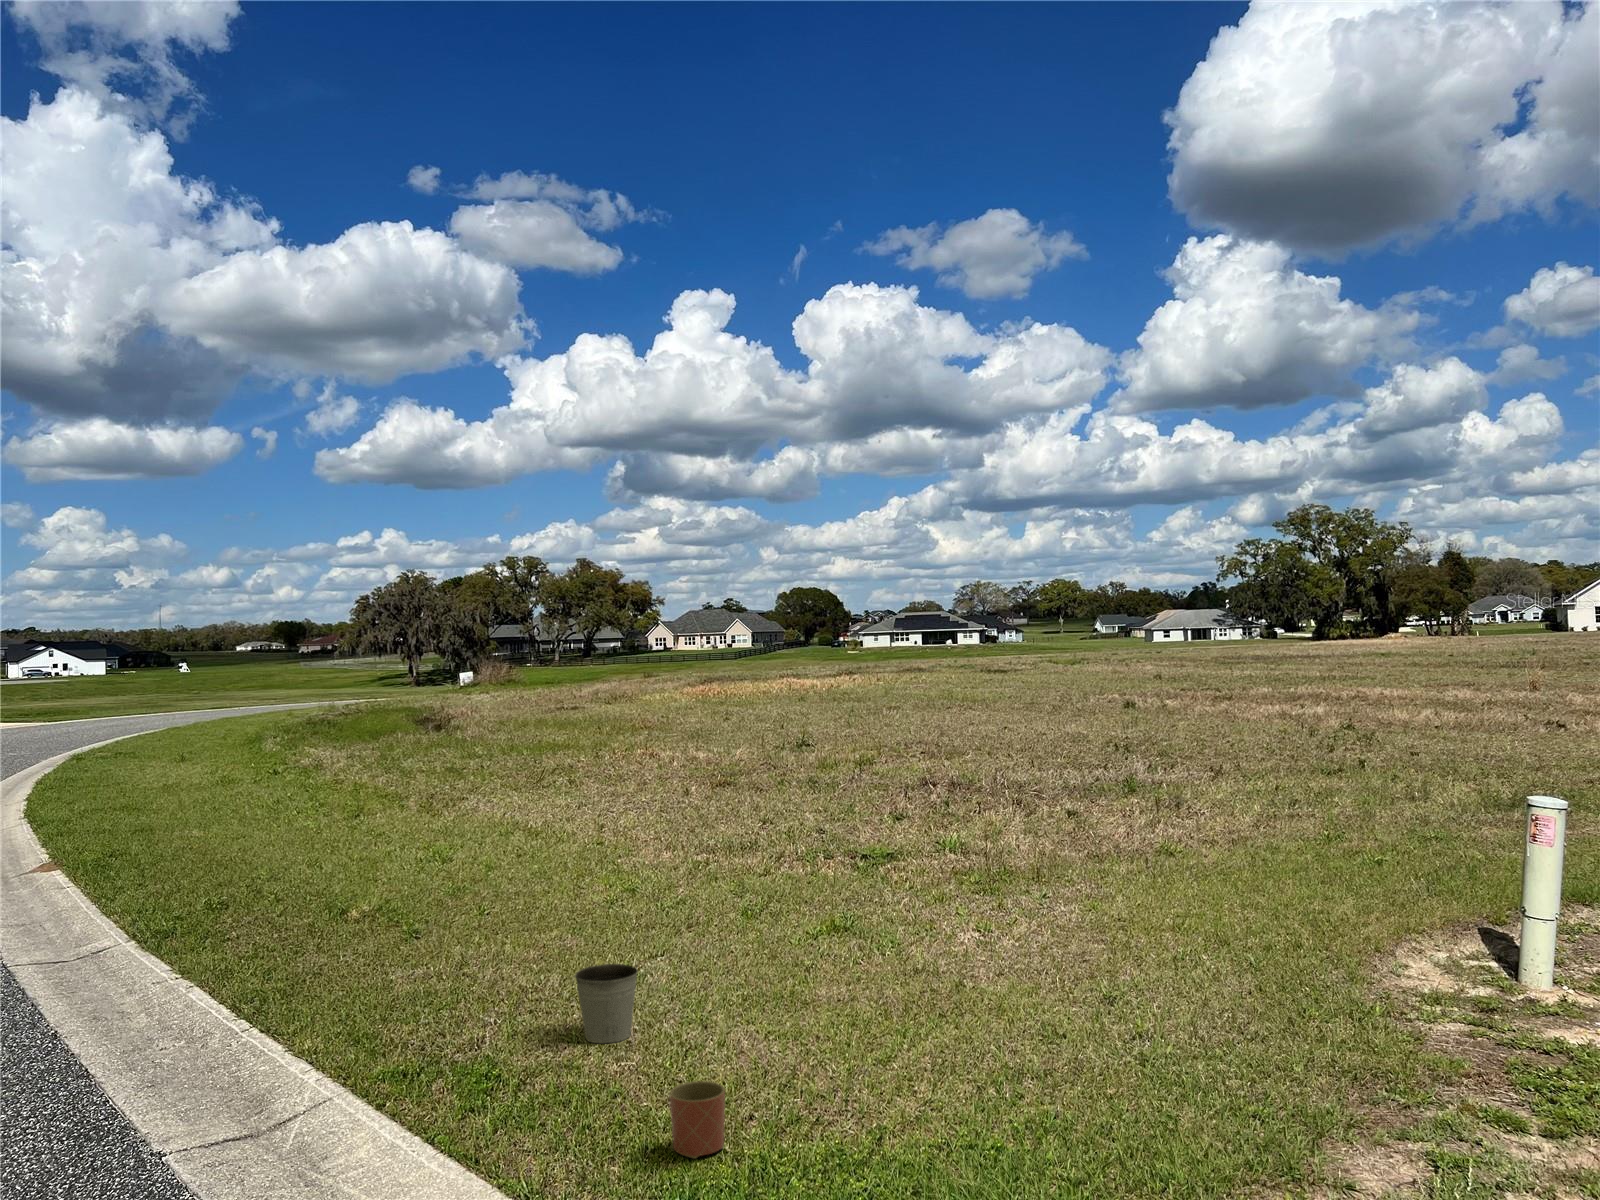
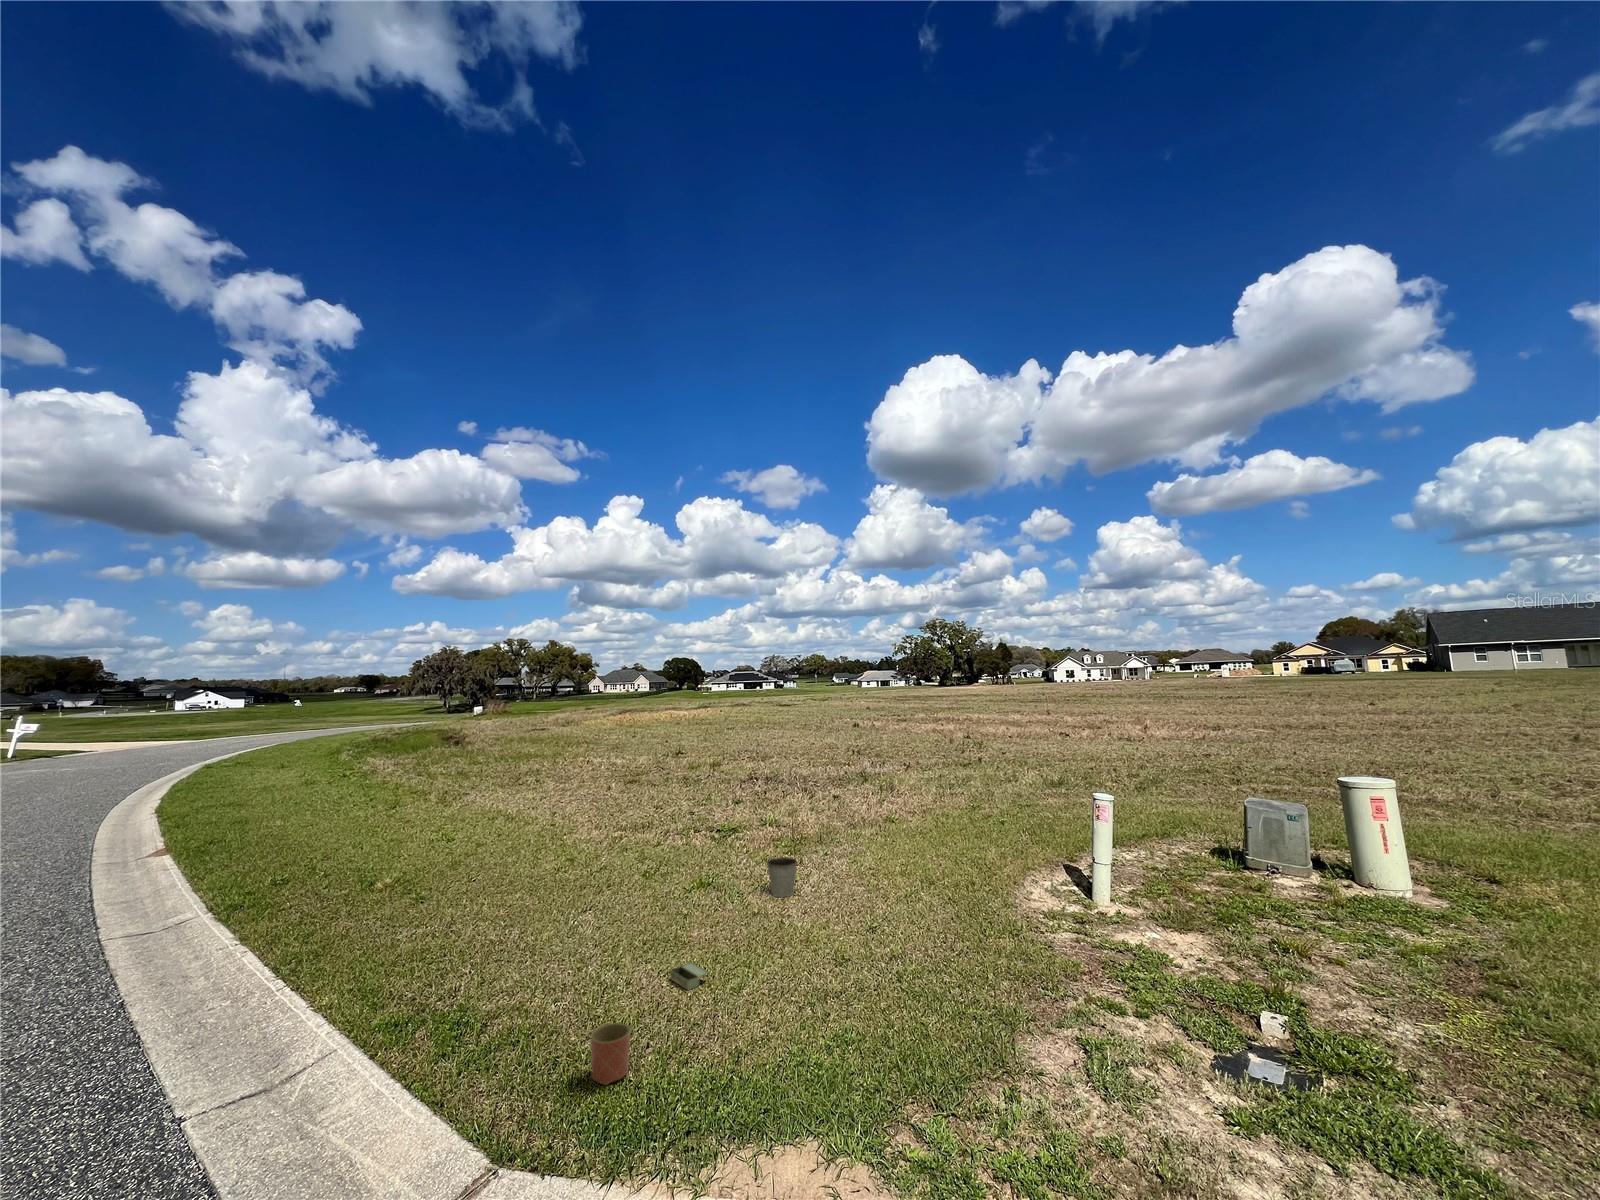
bucket: present [574,964,638,1043] -> present [767,857,797,897]
toolbox: none [784,1025,843,1061] -> present [670,962,709,990]

